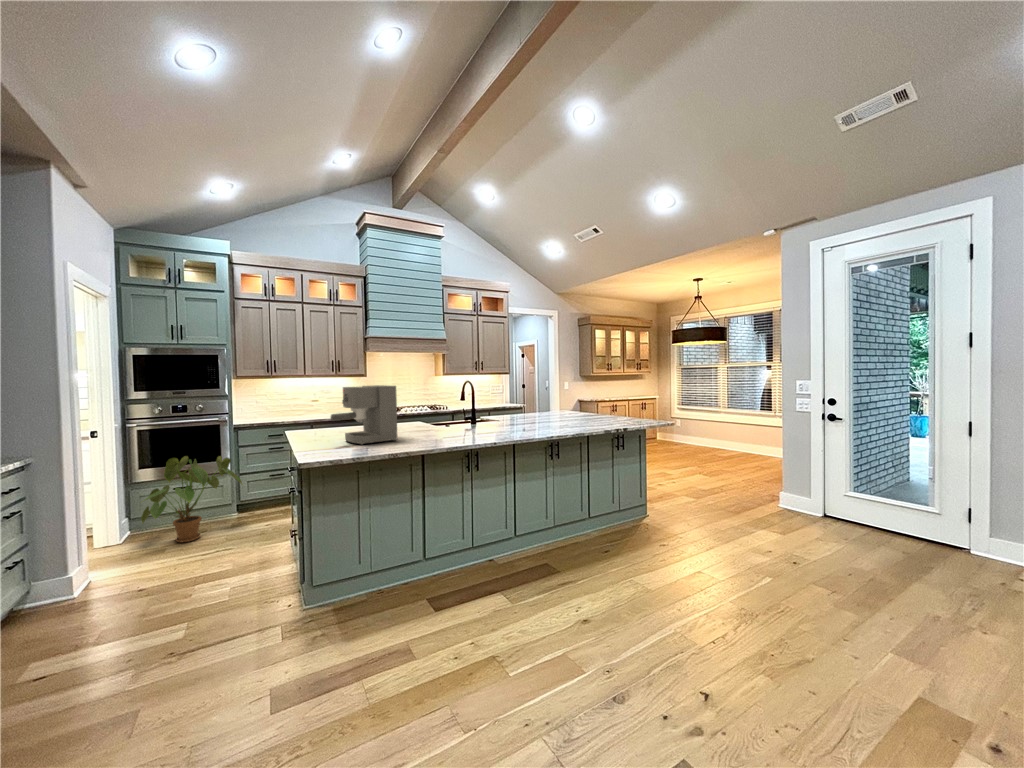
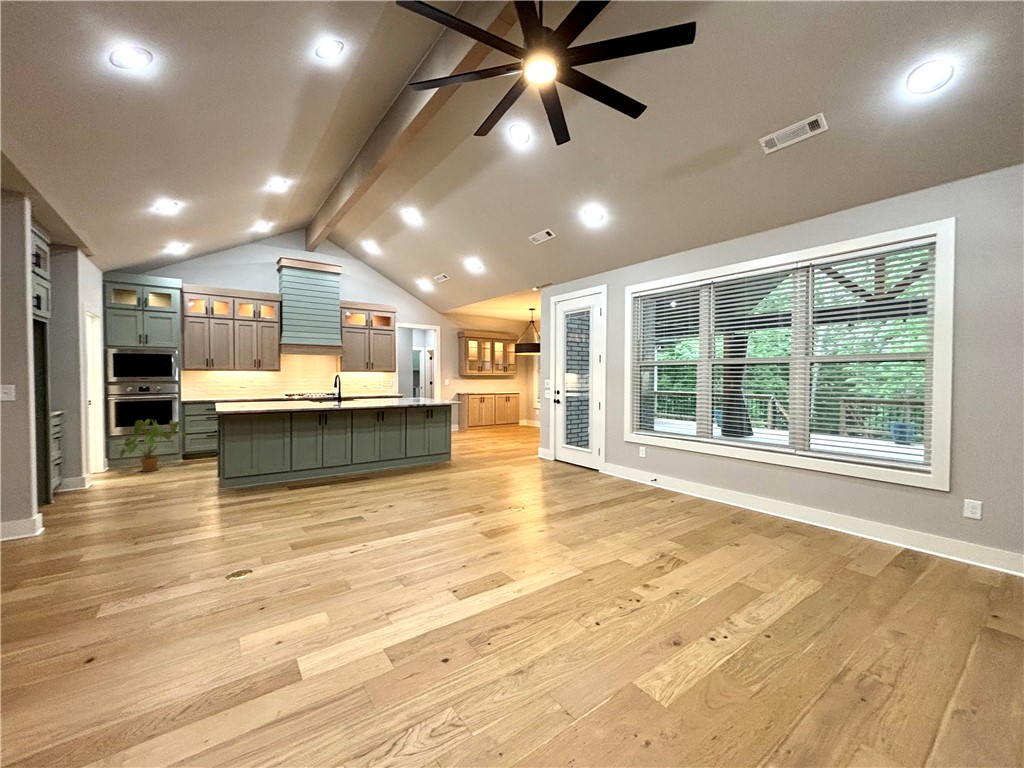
coffee maker: present [331,385,398,445] -> none [239,375,279,407]

